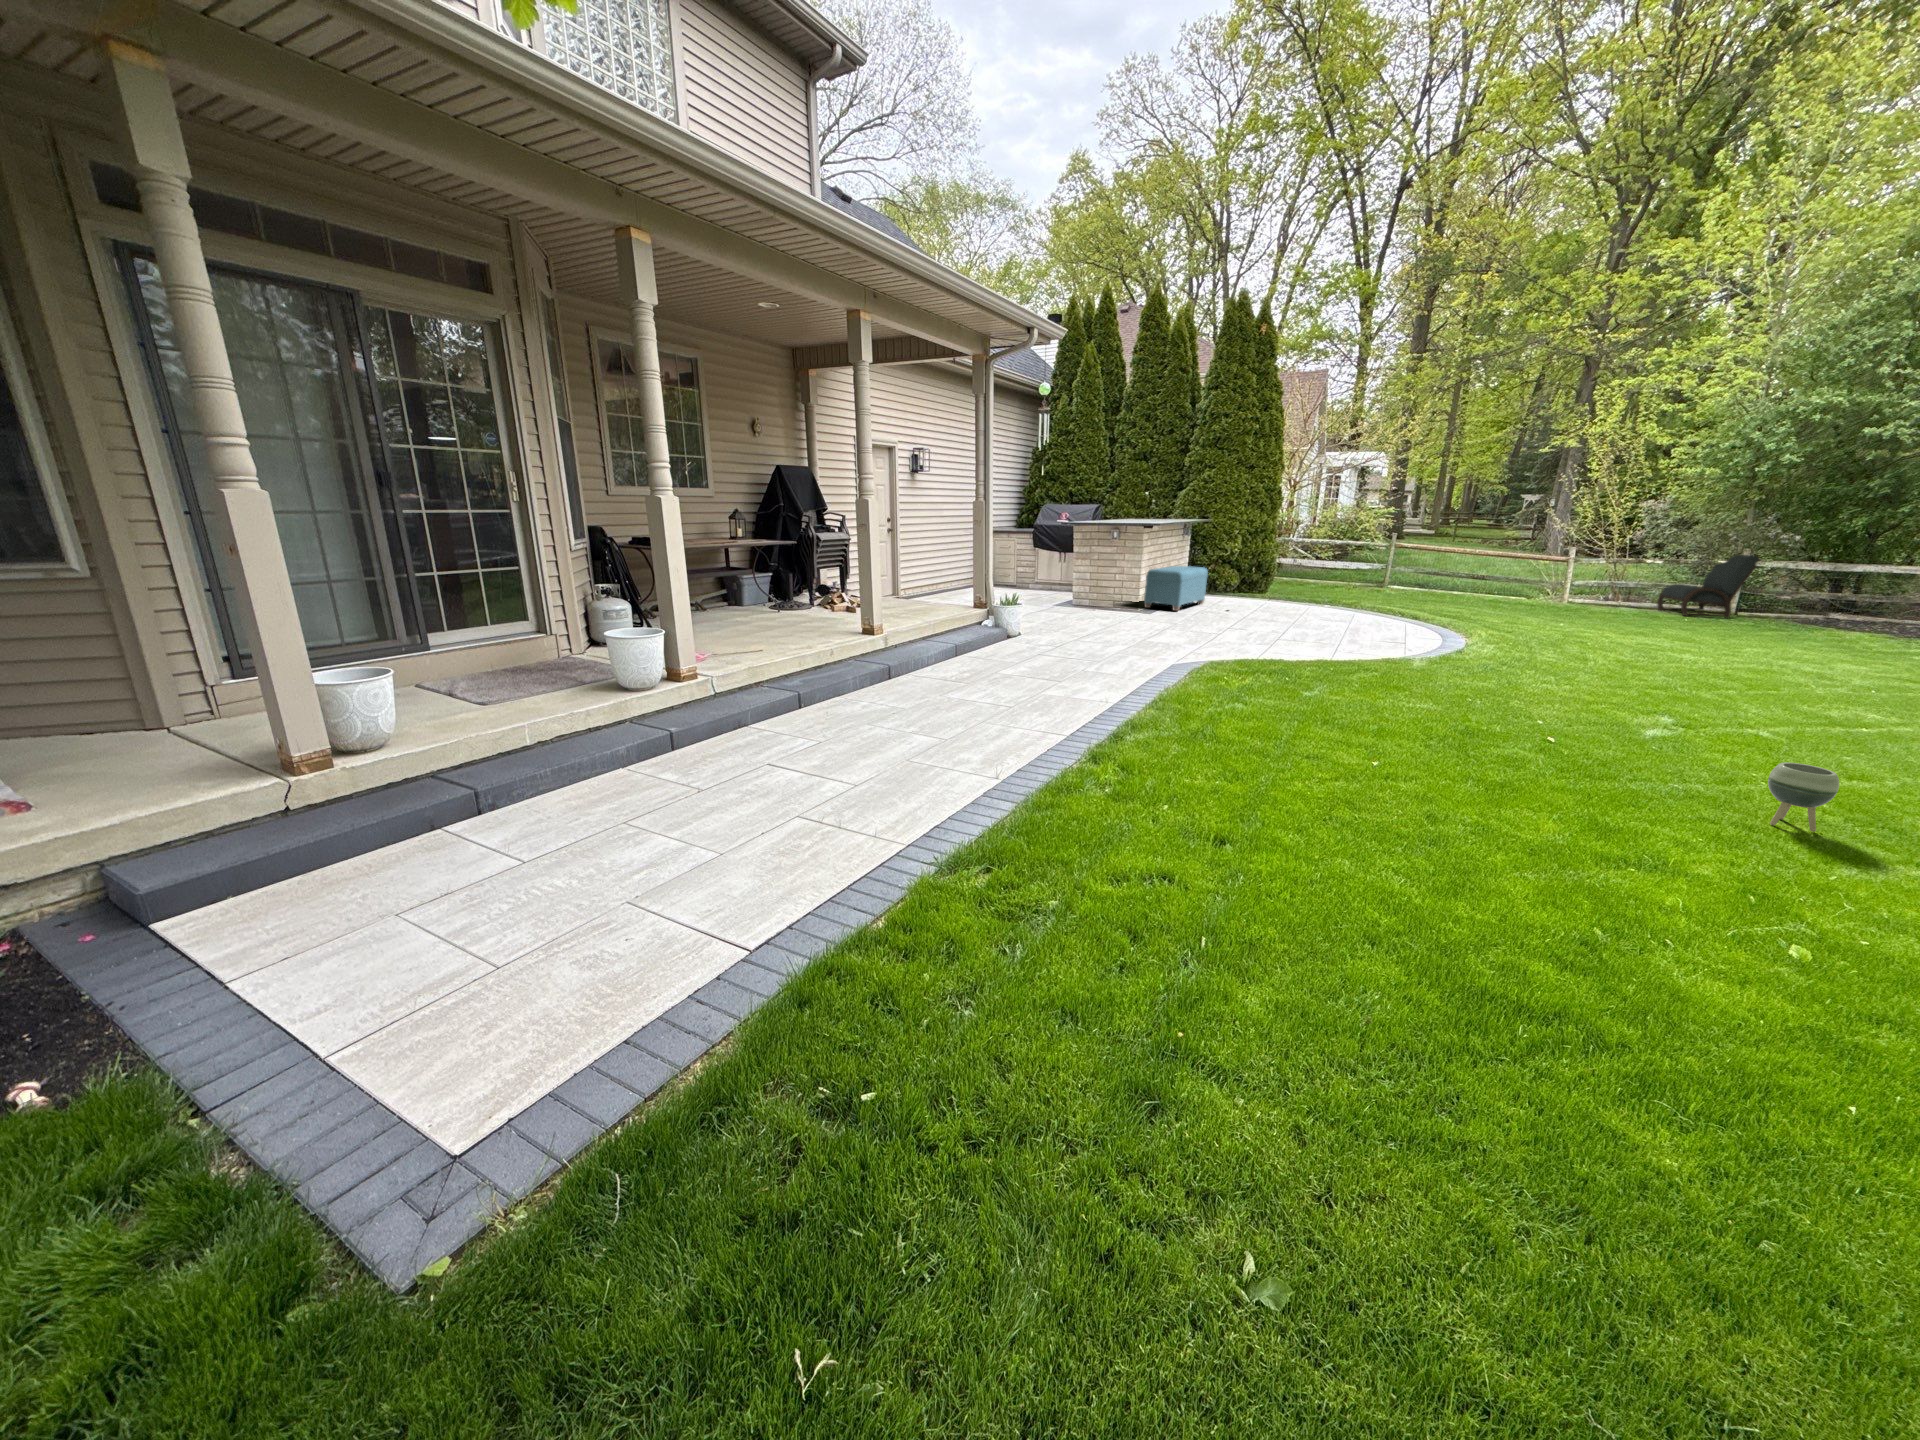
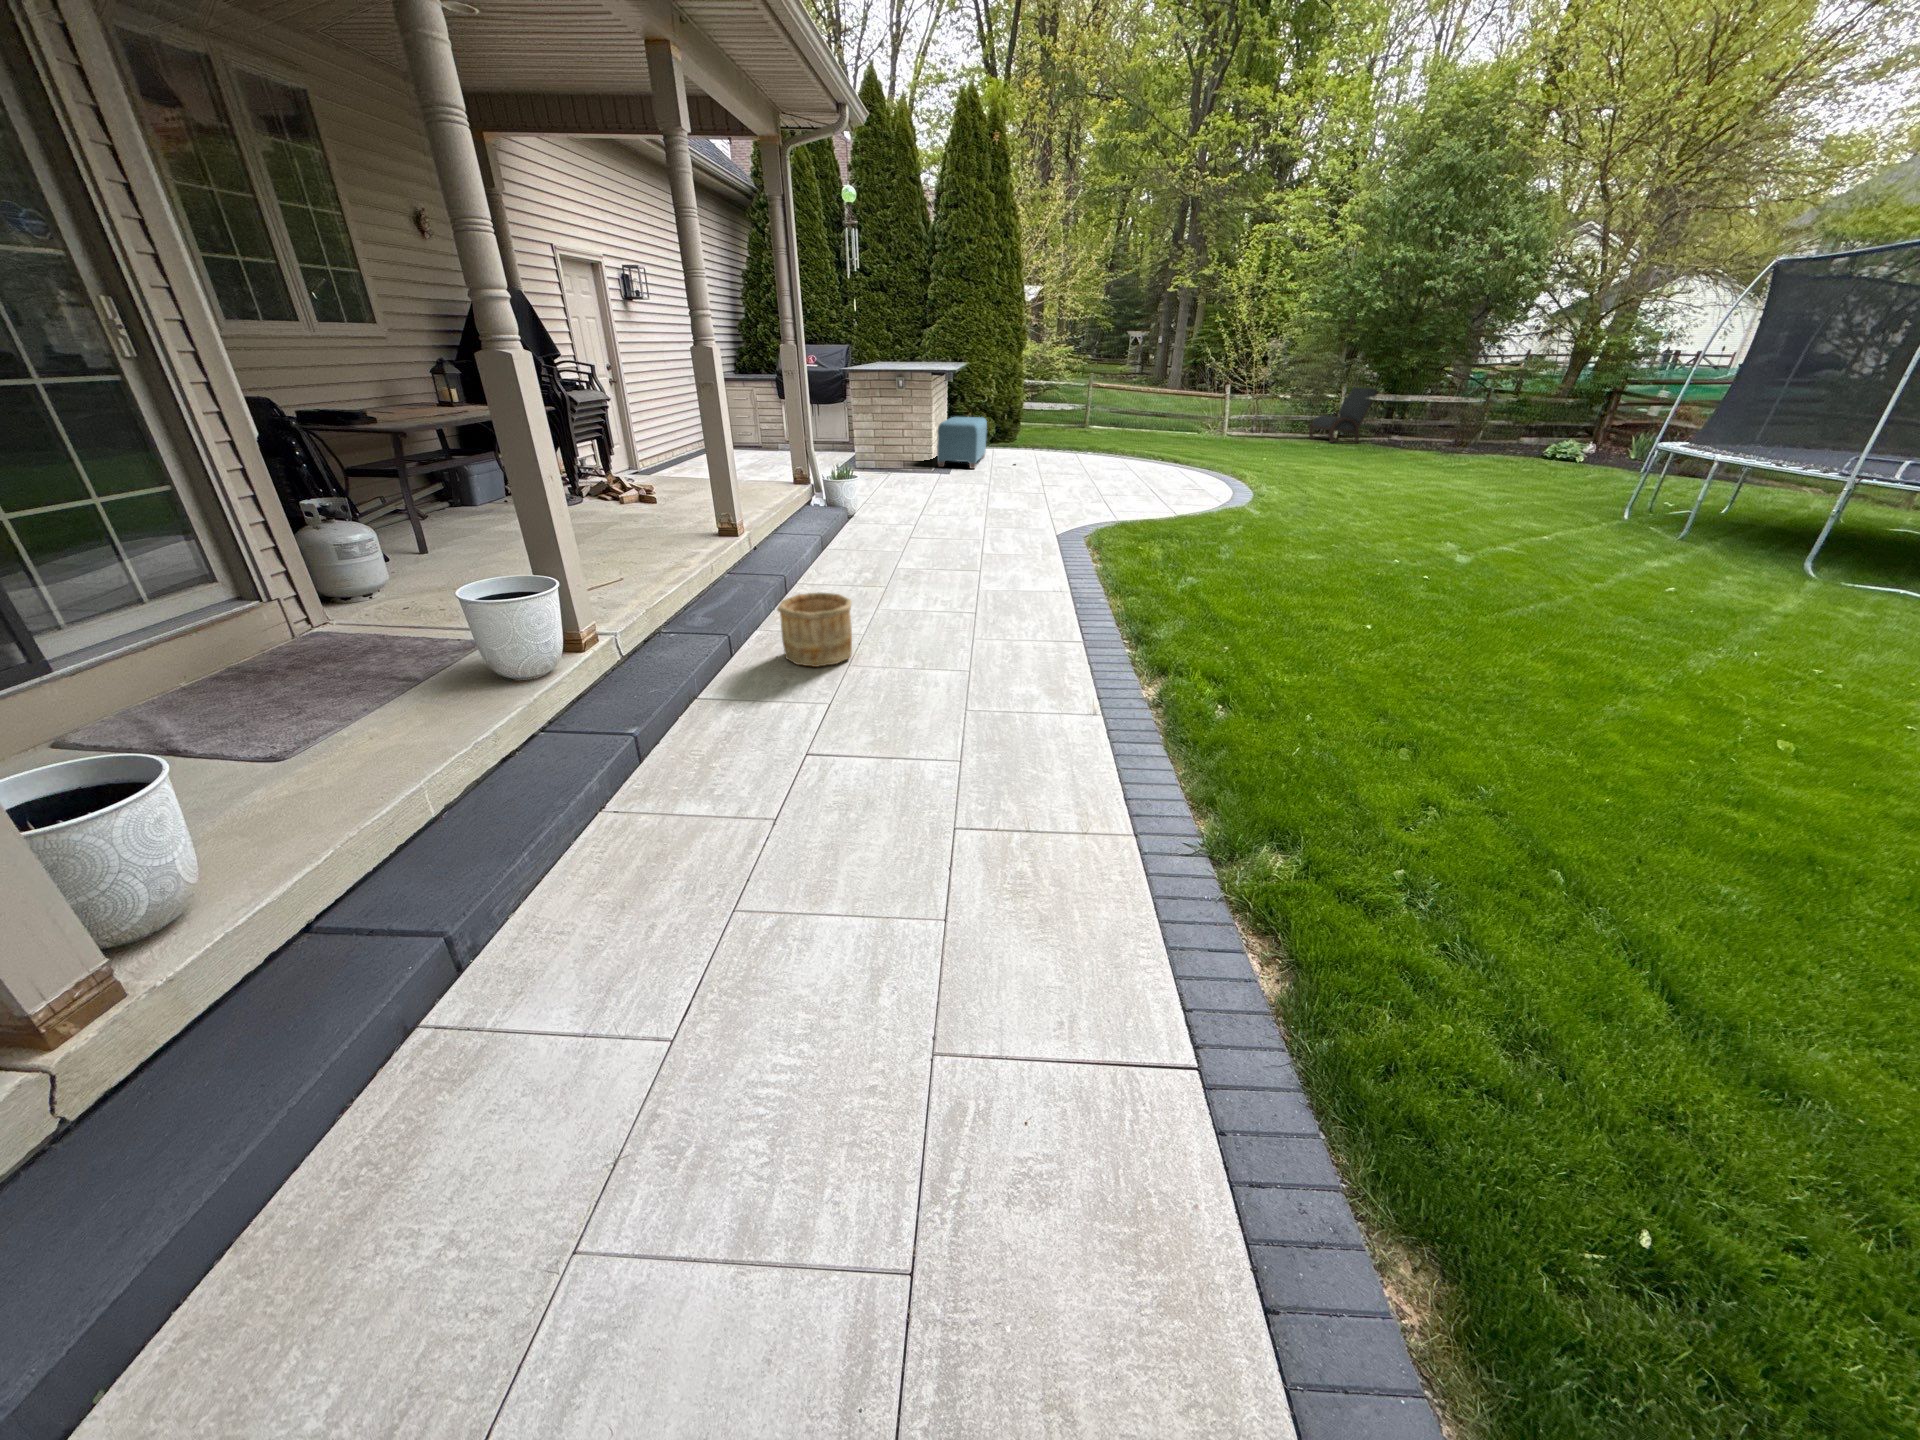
wooden bucket: none [828,671,884,723] -> present [777,592,852,667]
planter: present [1768,762,1839,832] -> none [1633,579,1688,633]

